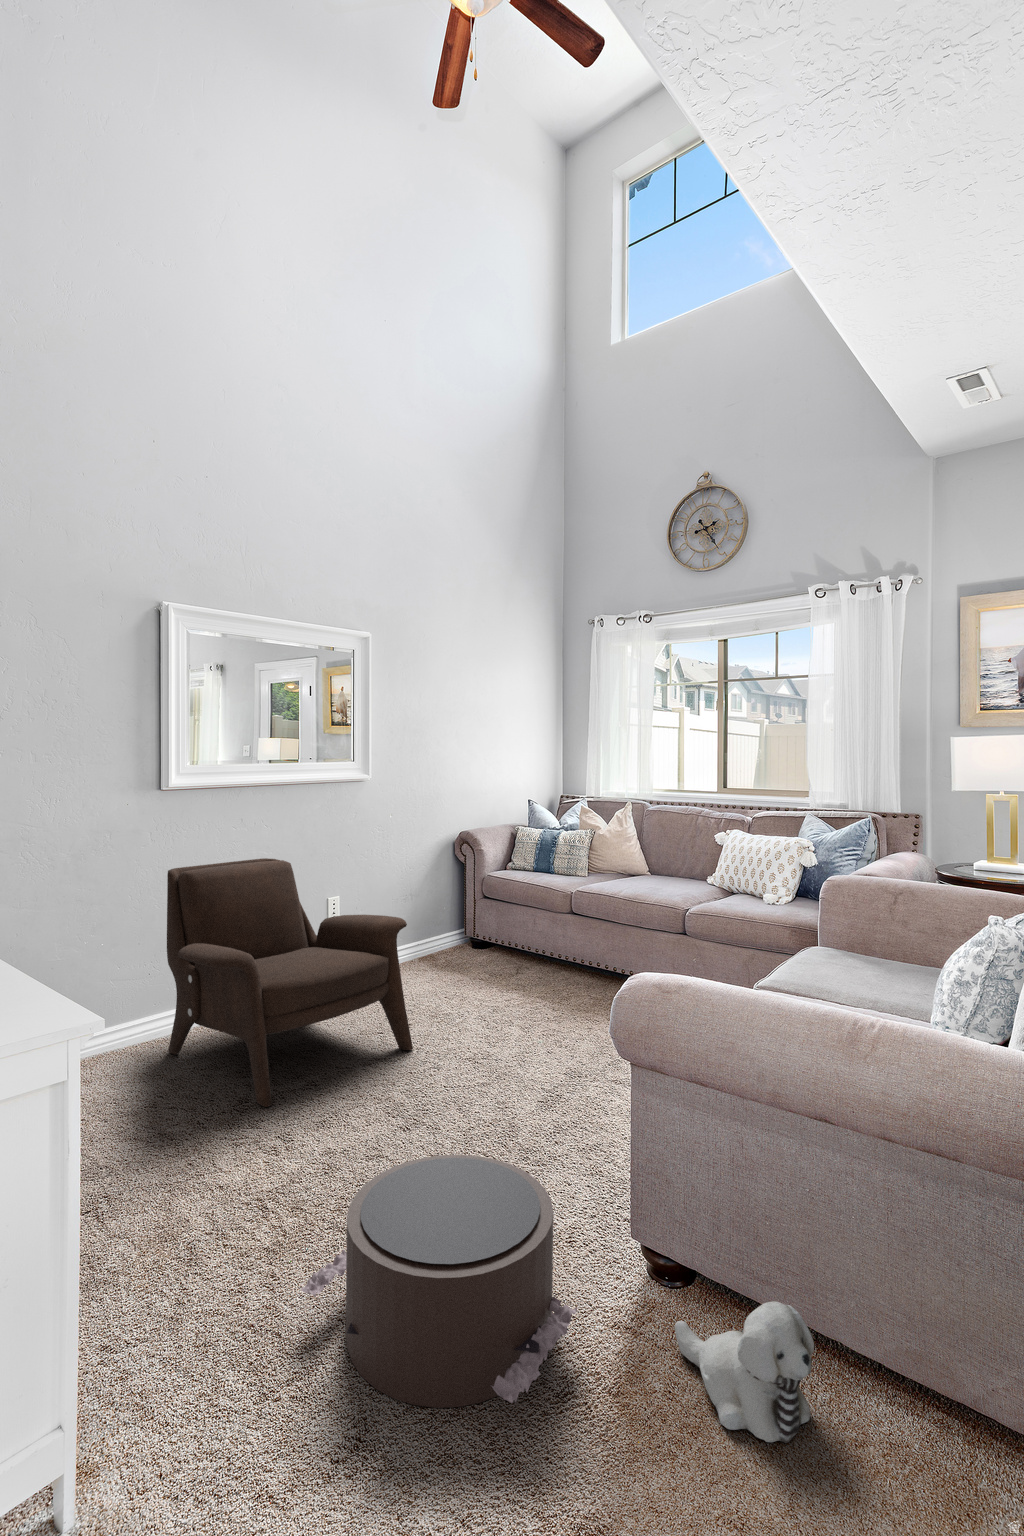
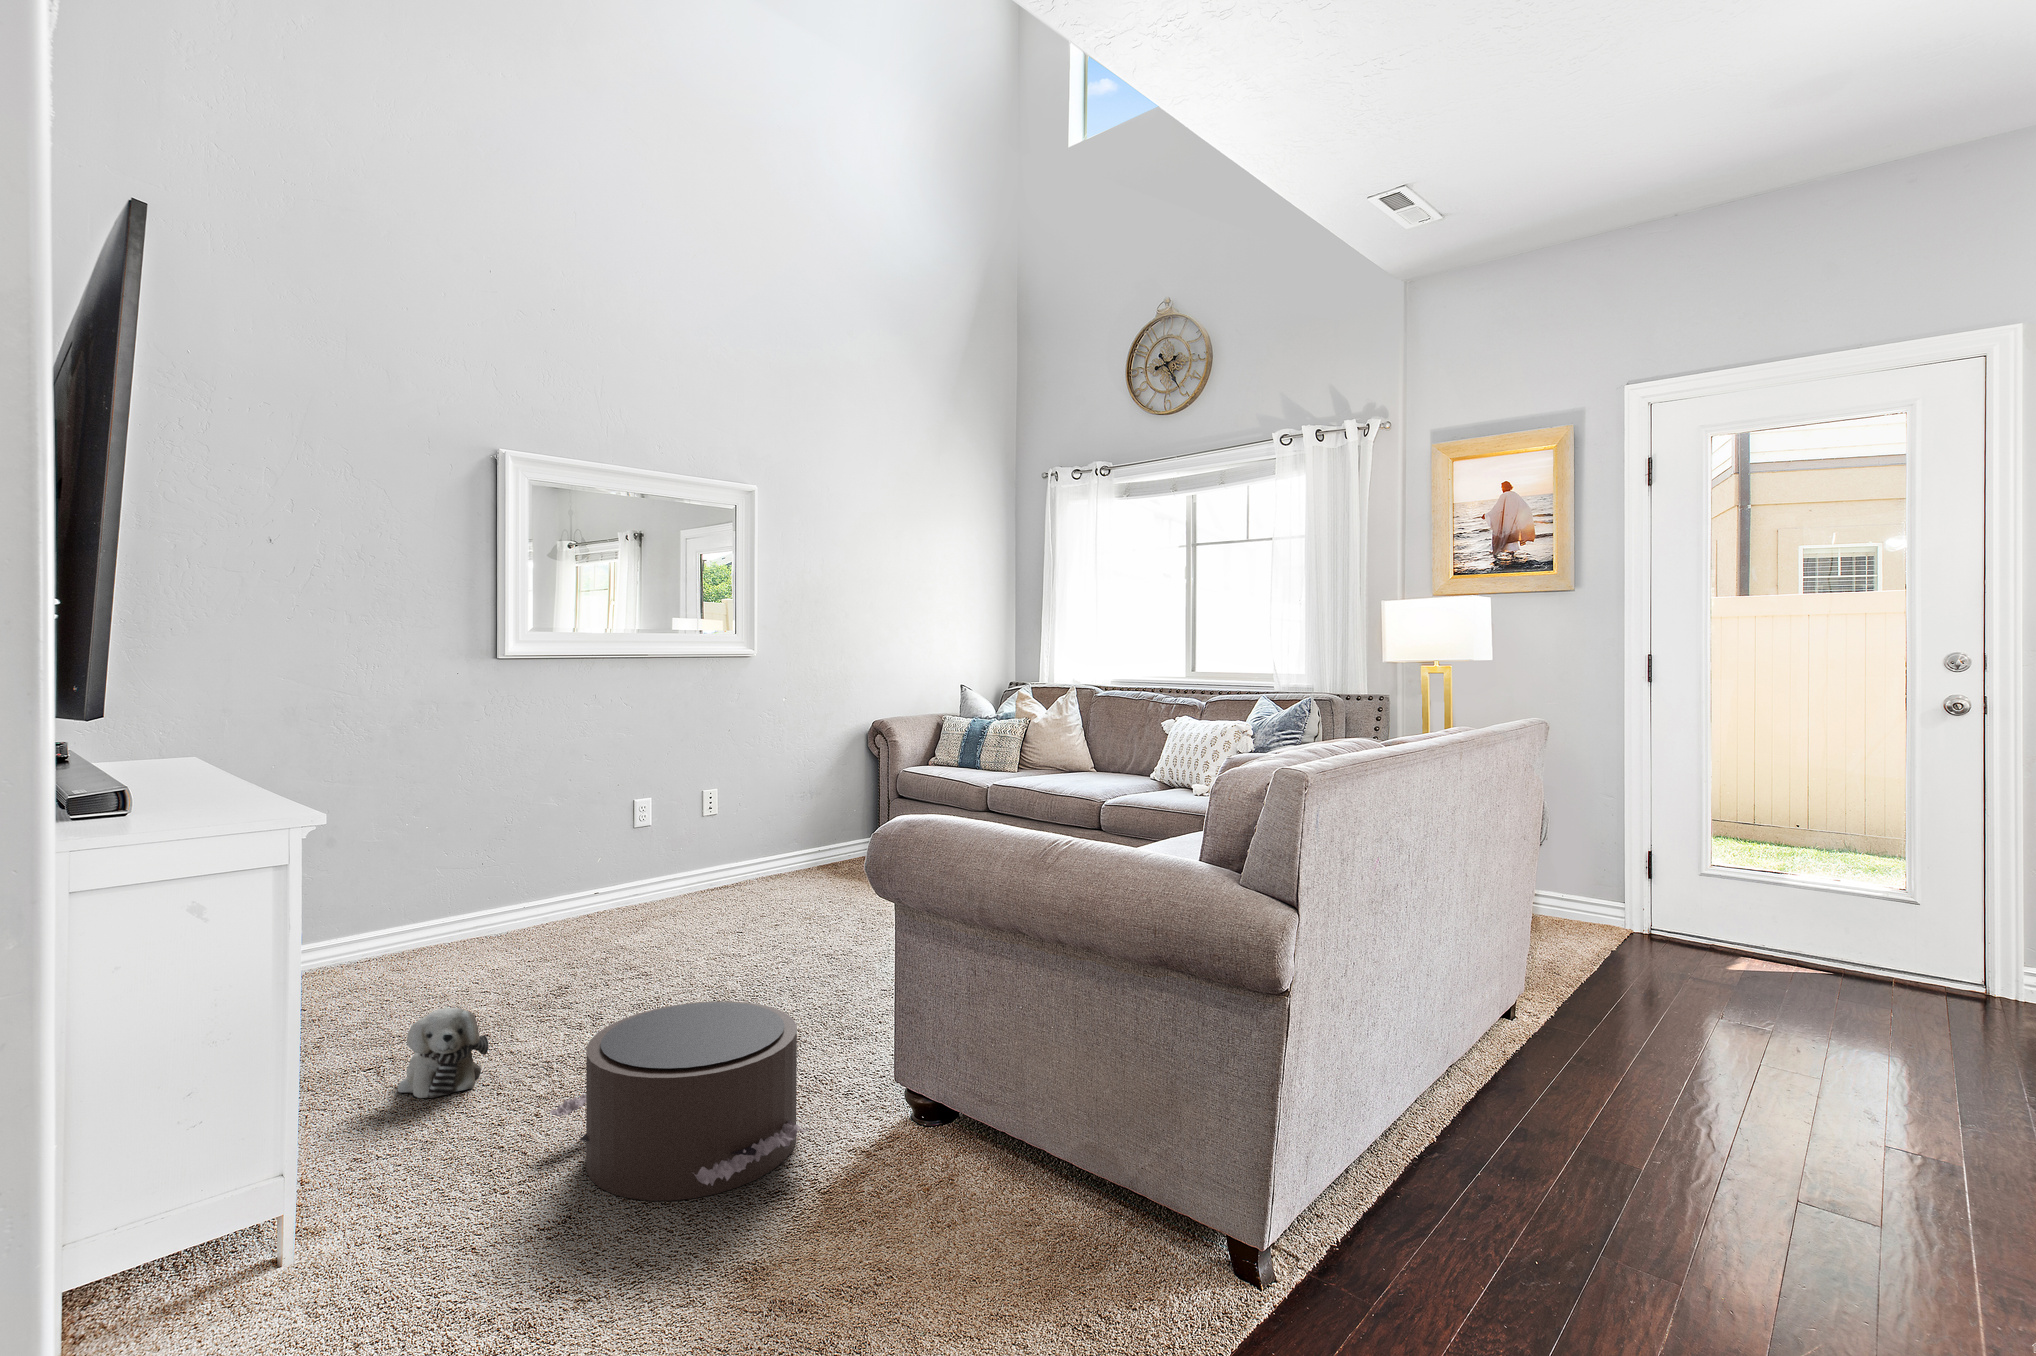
armchair: present [167,858,413,1107] -> none [501,740,769,990]
plush toy: present [675,1301,814,1443] -> present [398,1008,489,1098]

